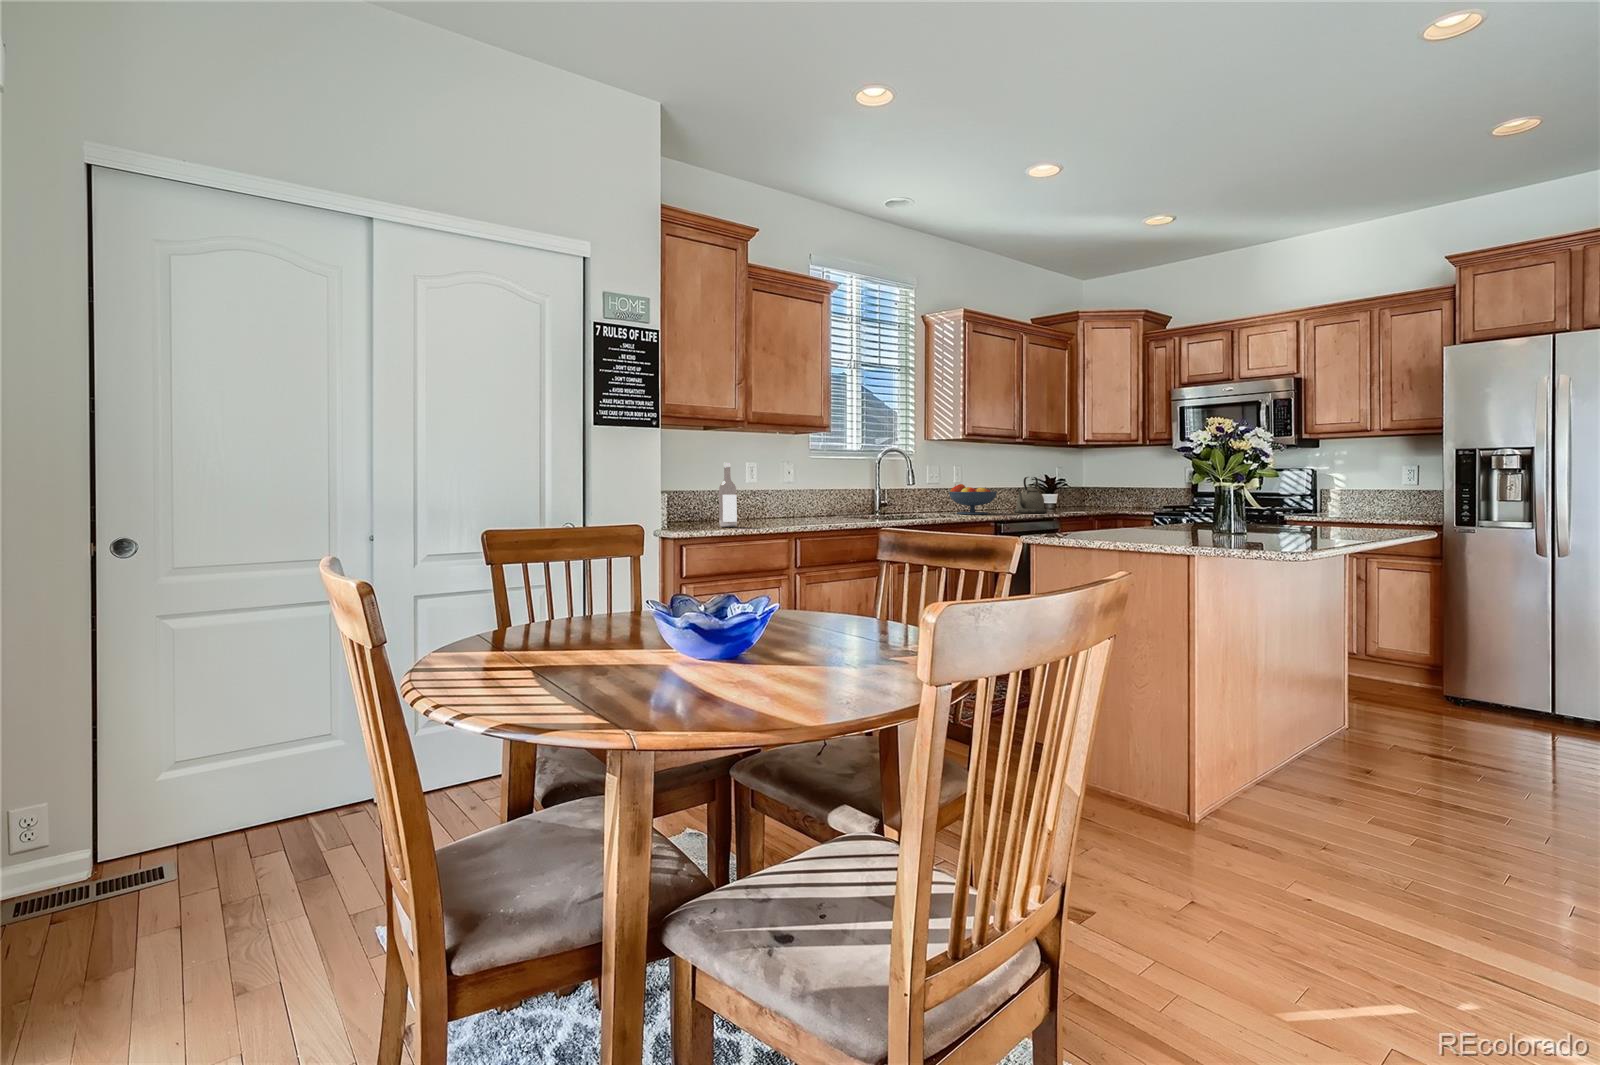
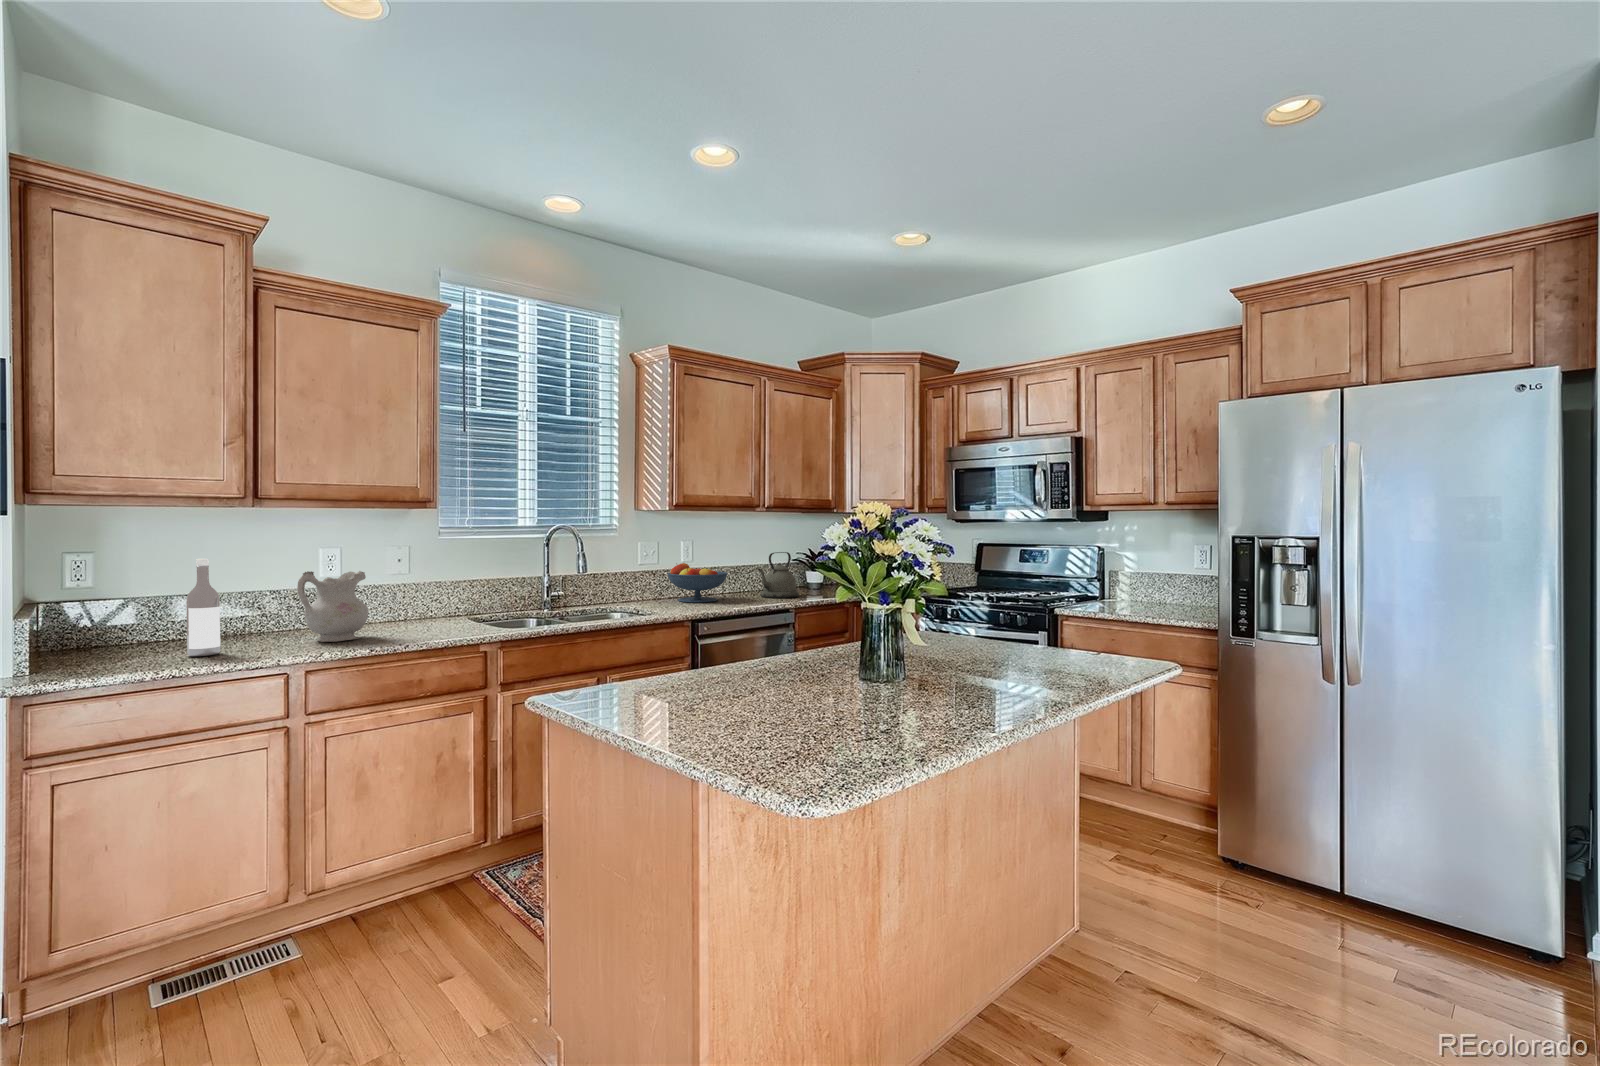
ceramic pitcher: none [765,474,804,524] -> present [297,571,368,642]

